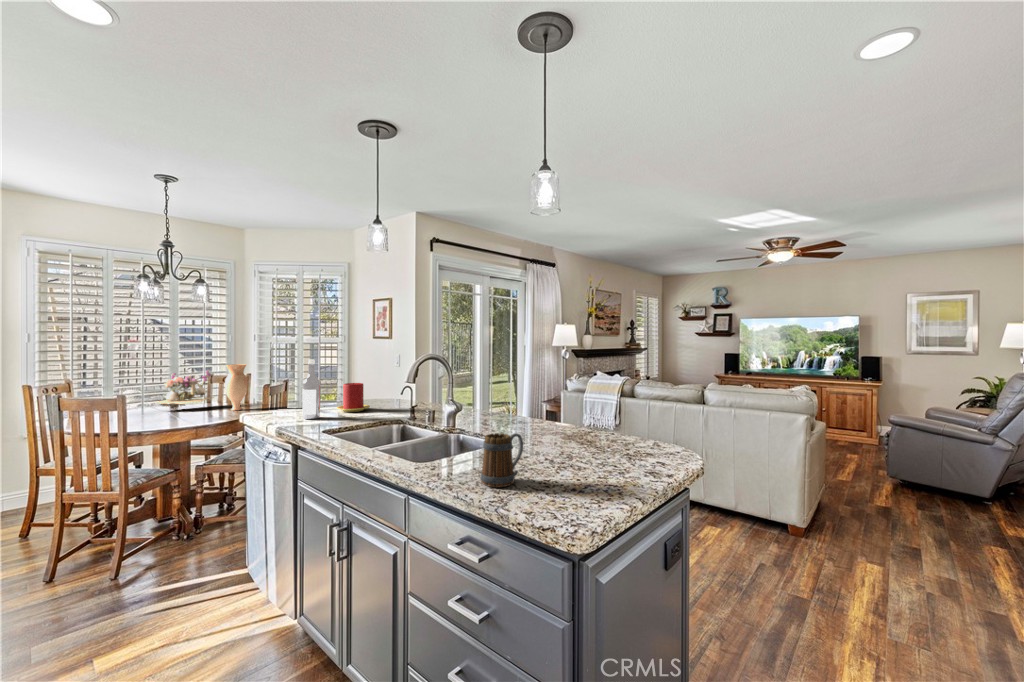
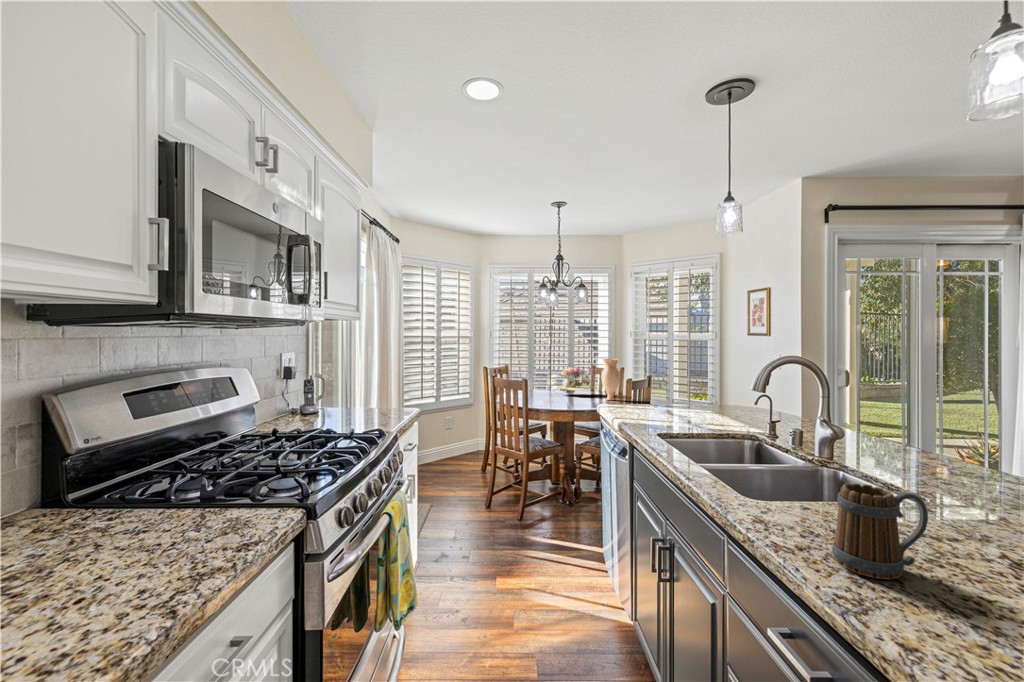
wine bottle: present [302,359,320,419] -> none [647,356,665,418]
candle: present [337,383,370,412] -> none [685,384,724,416]

